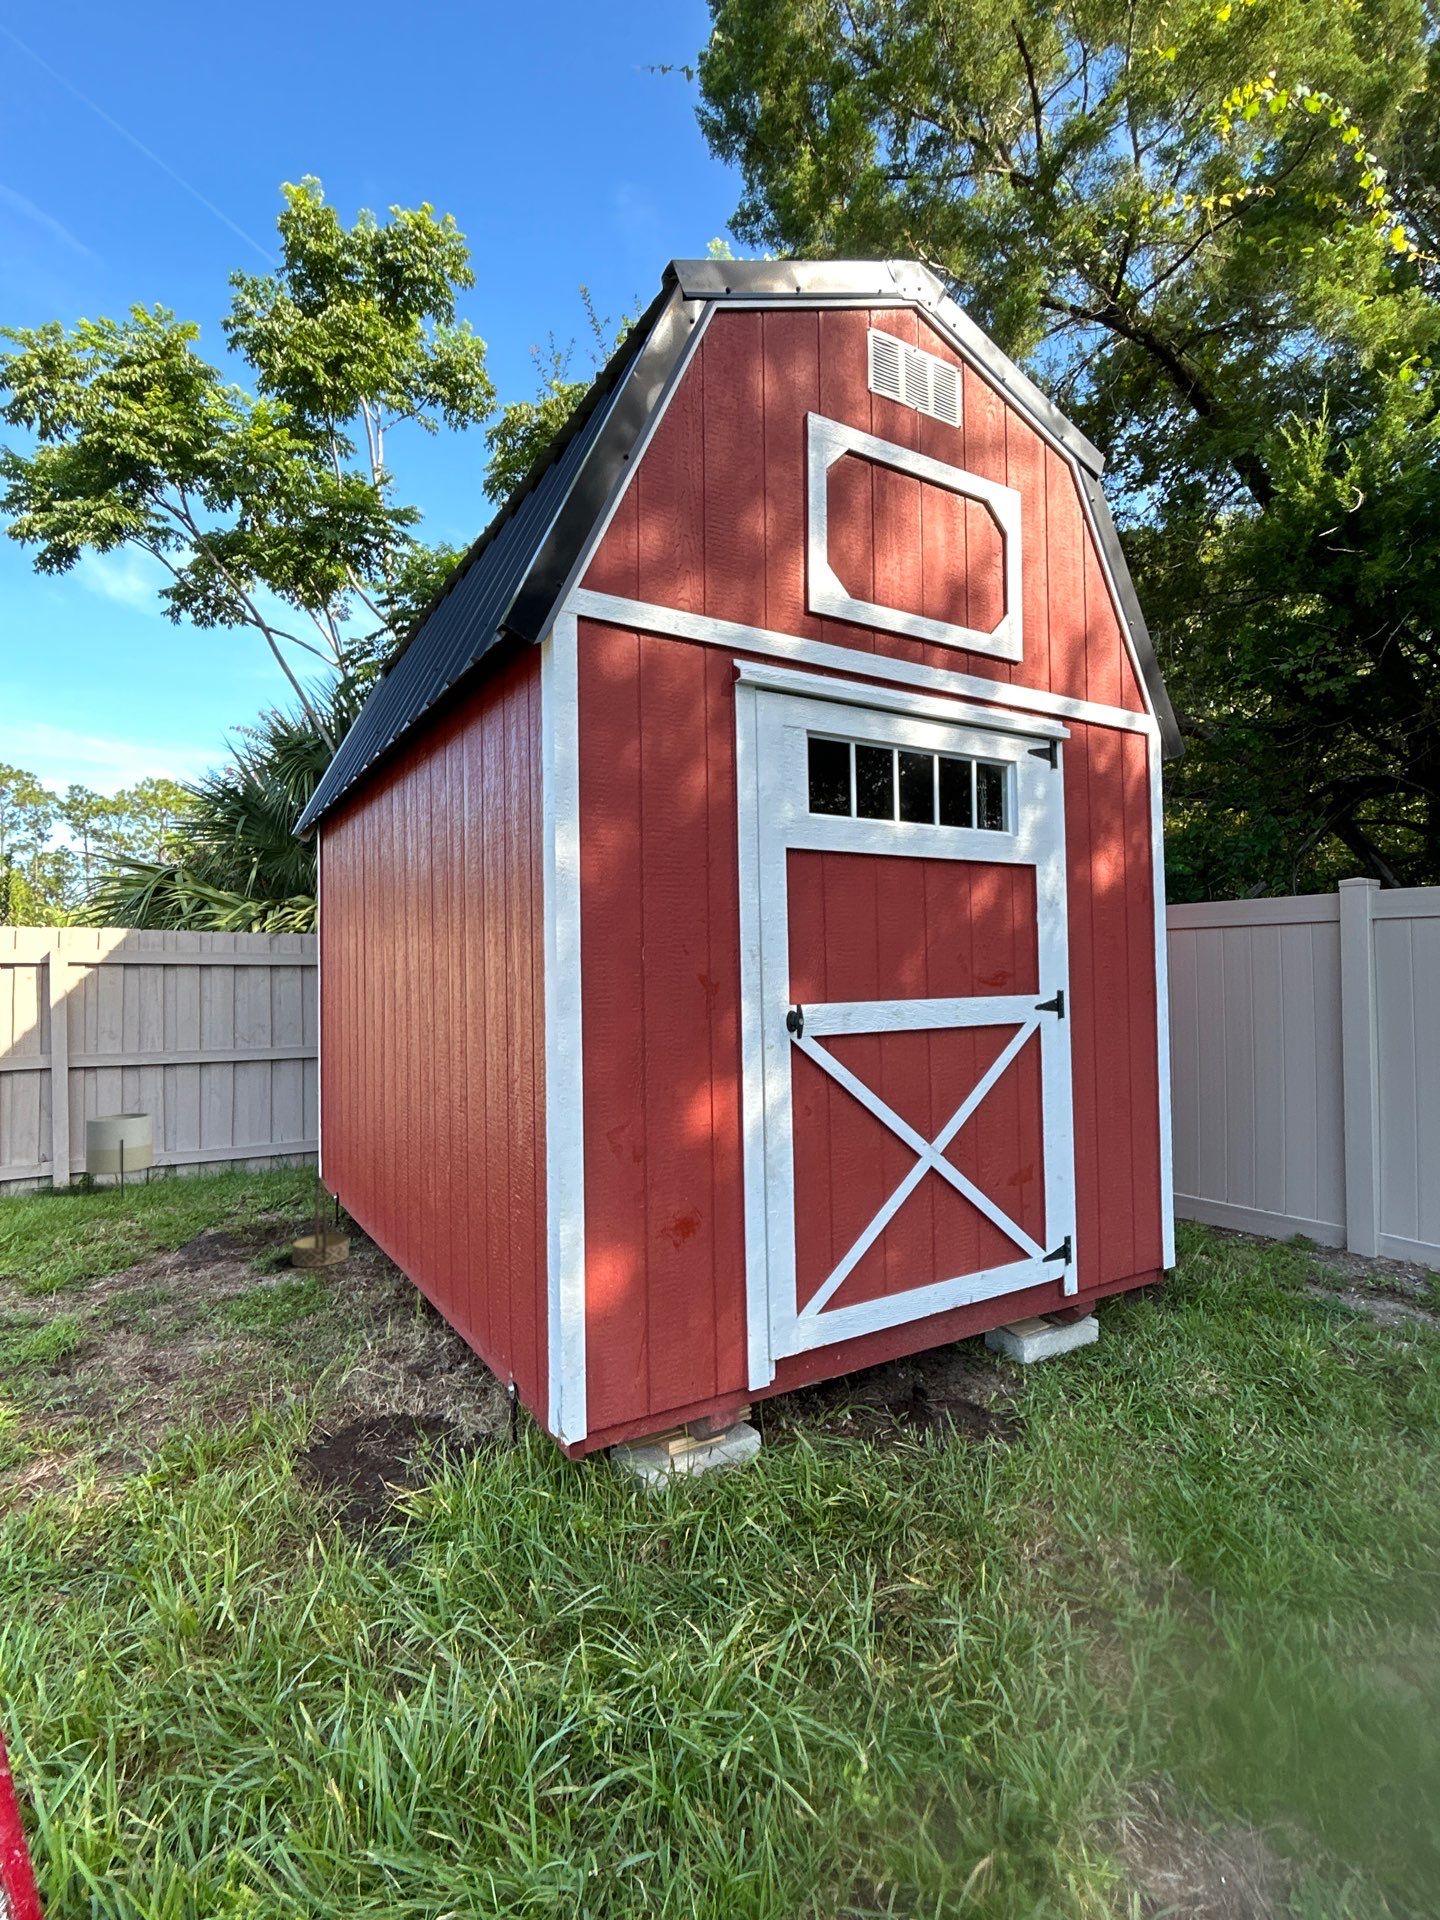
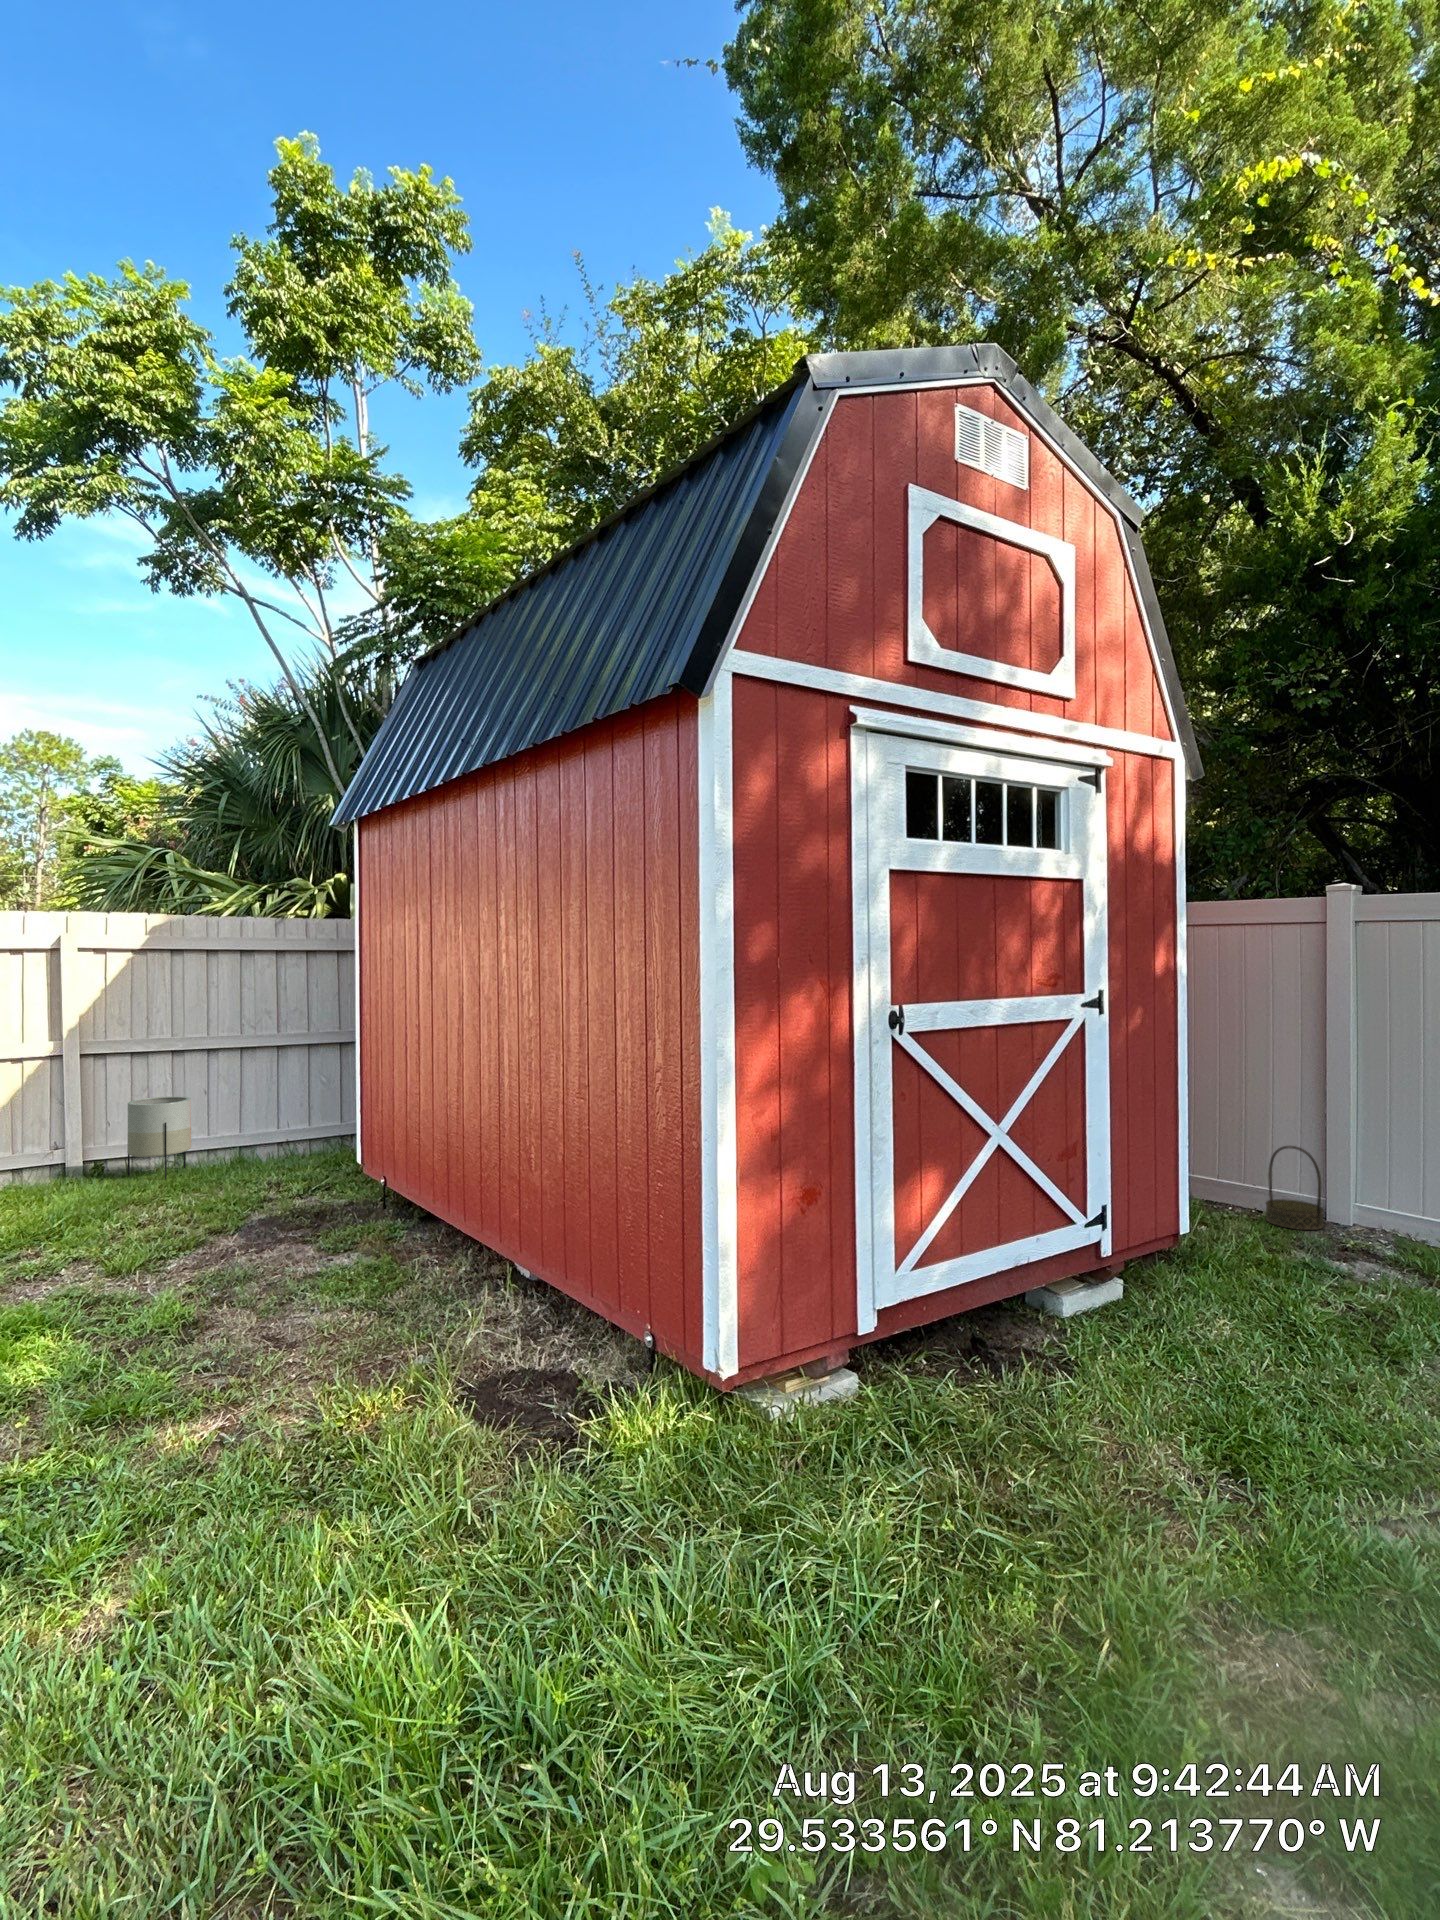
basket: present [292,1177,349,1267] -> present [1266,1146,1323,1230]

